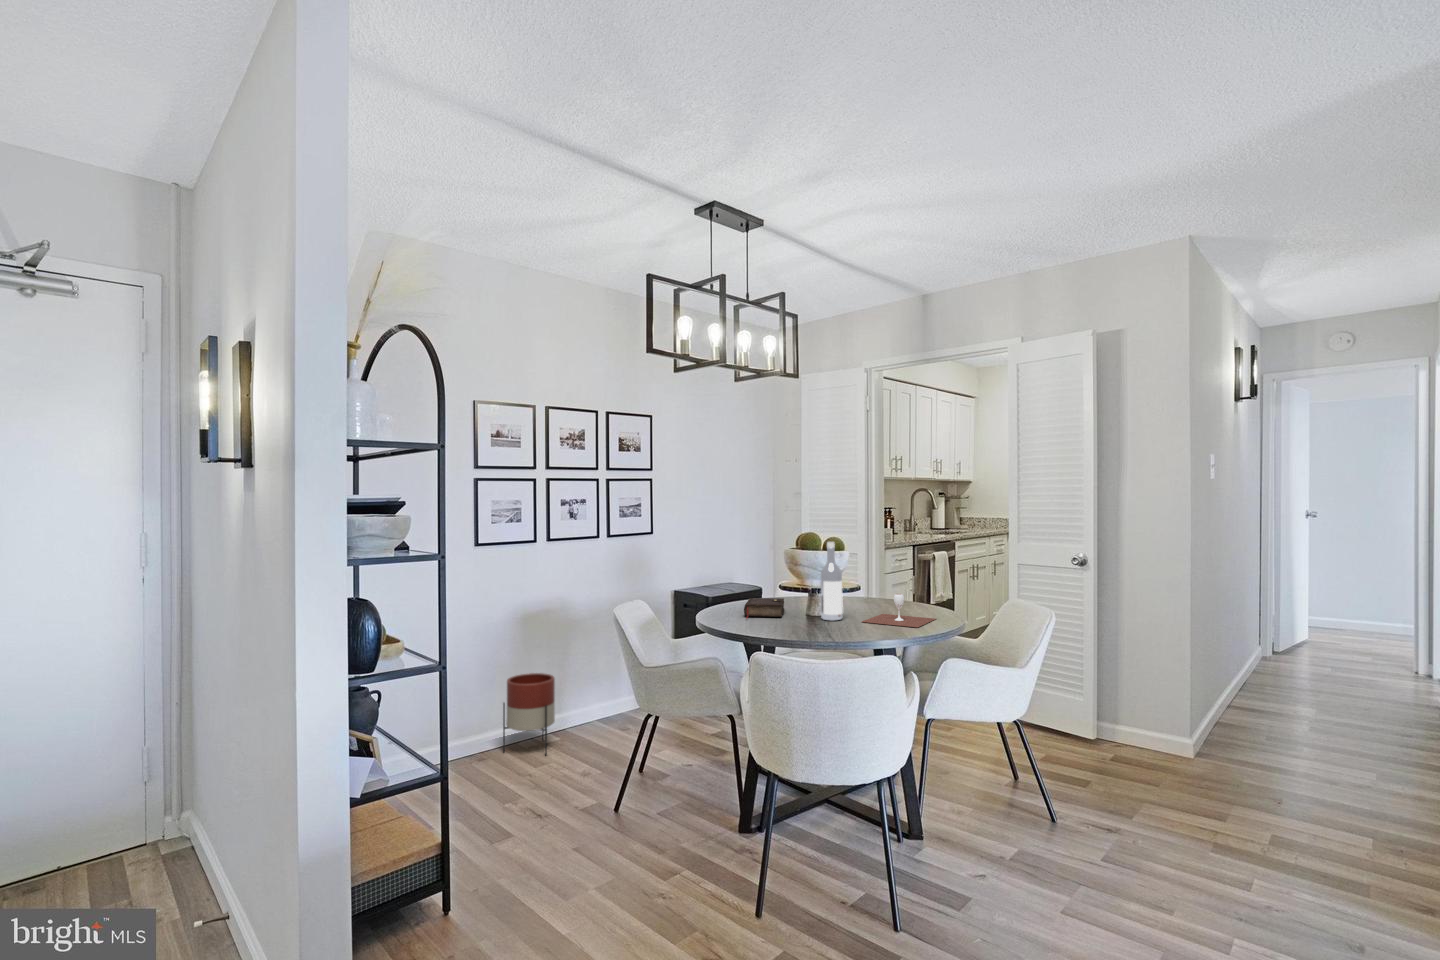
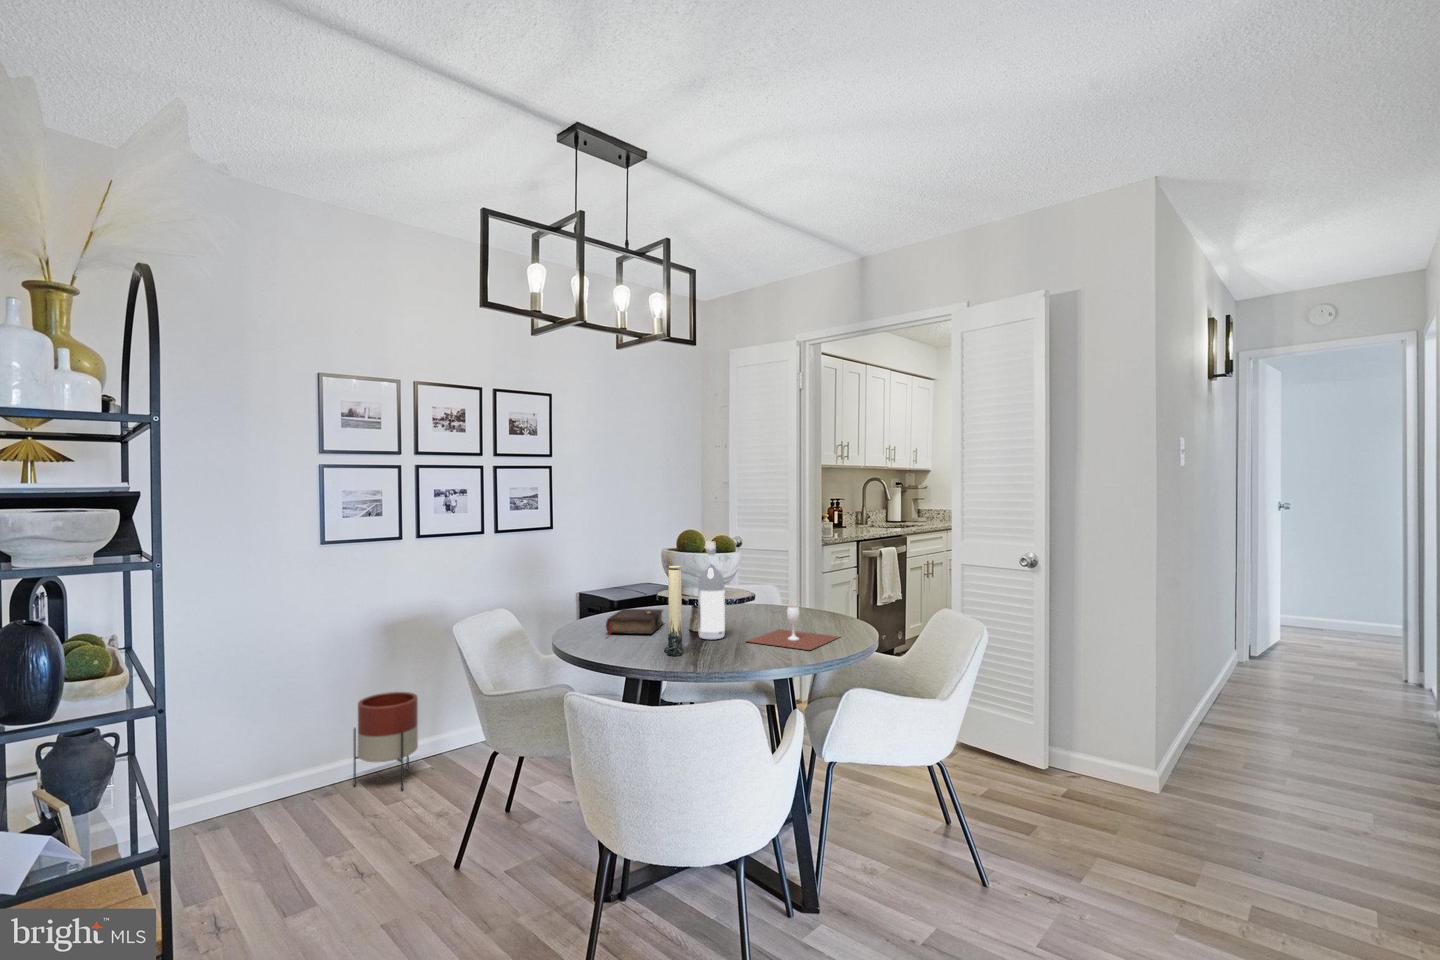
candle: none [802,560,818,631] -> present [664,566,683,656]

